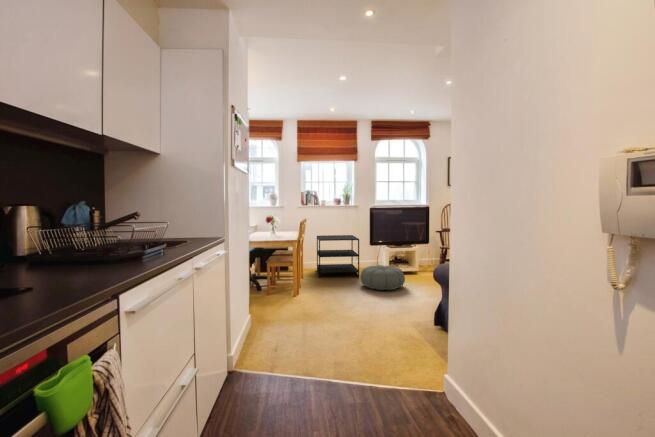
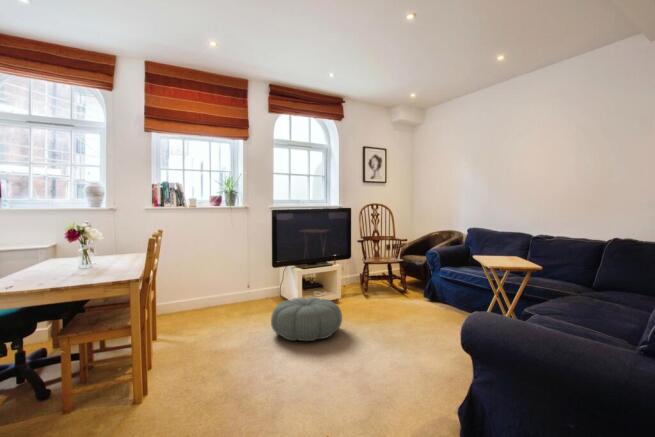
side table: present [317,235,359,278] -> none [182,253,261,332]

